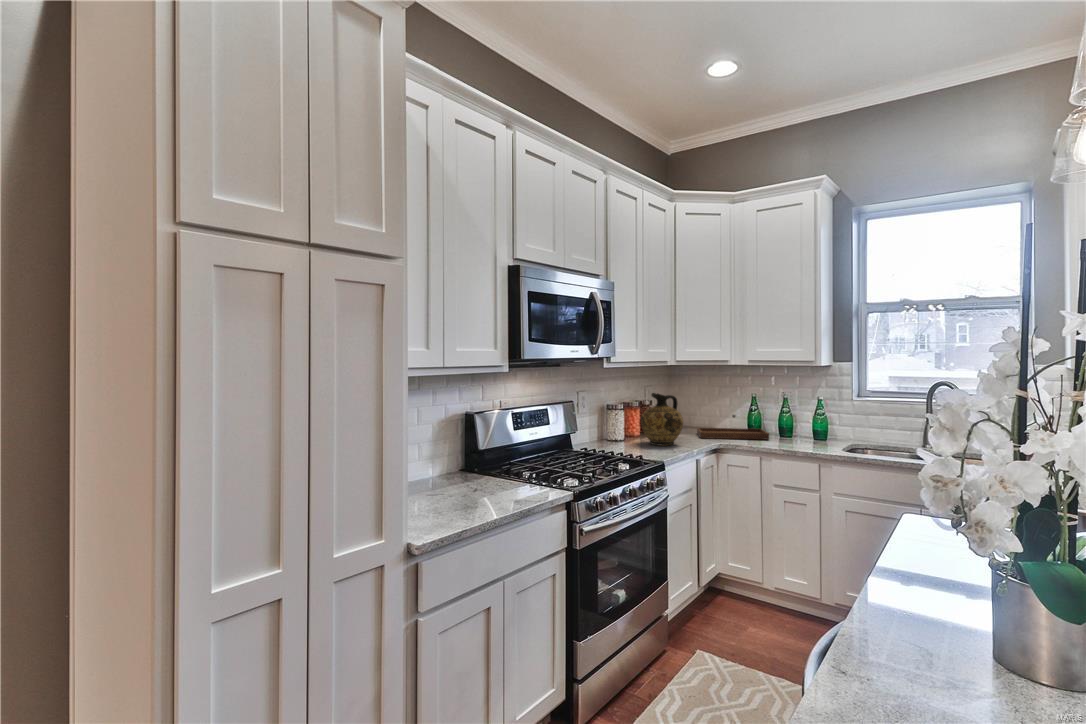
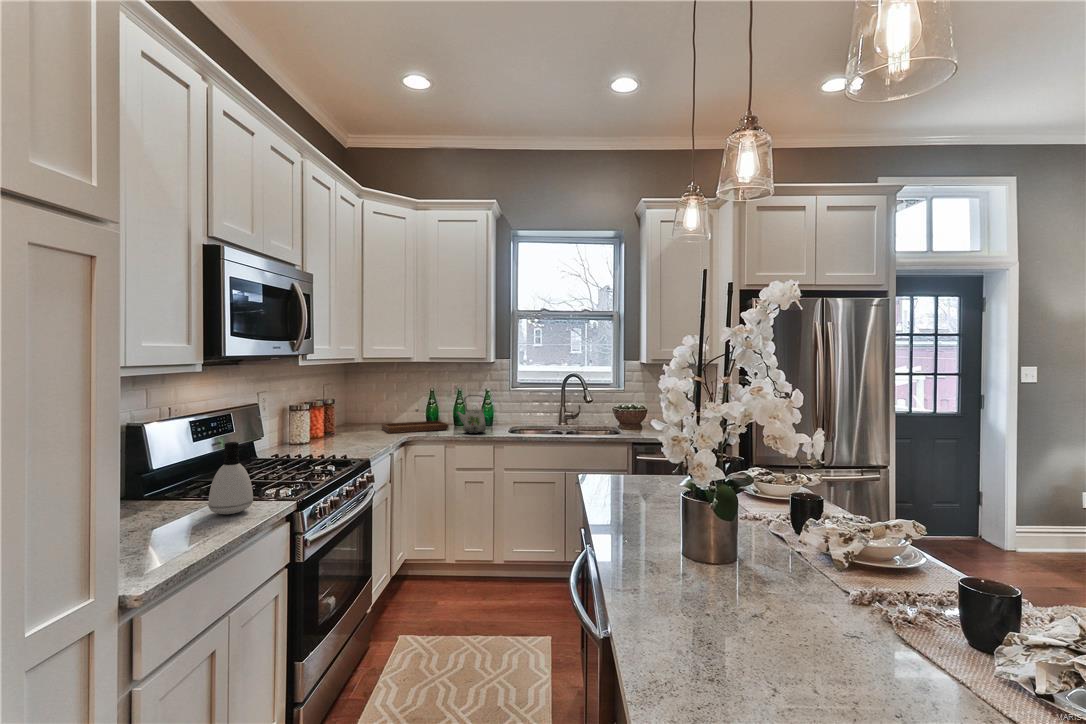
ceramic jug: present [641,393,683,446] -> none [333,390,378,443]
kettle: none [775,402,814,447] -> present [456,395,486,434]
soap dispenser: none [505,435,536,494] -> present [208,442,253,514]

